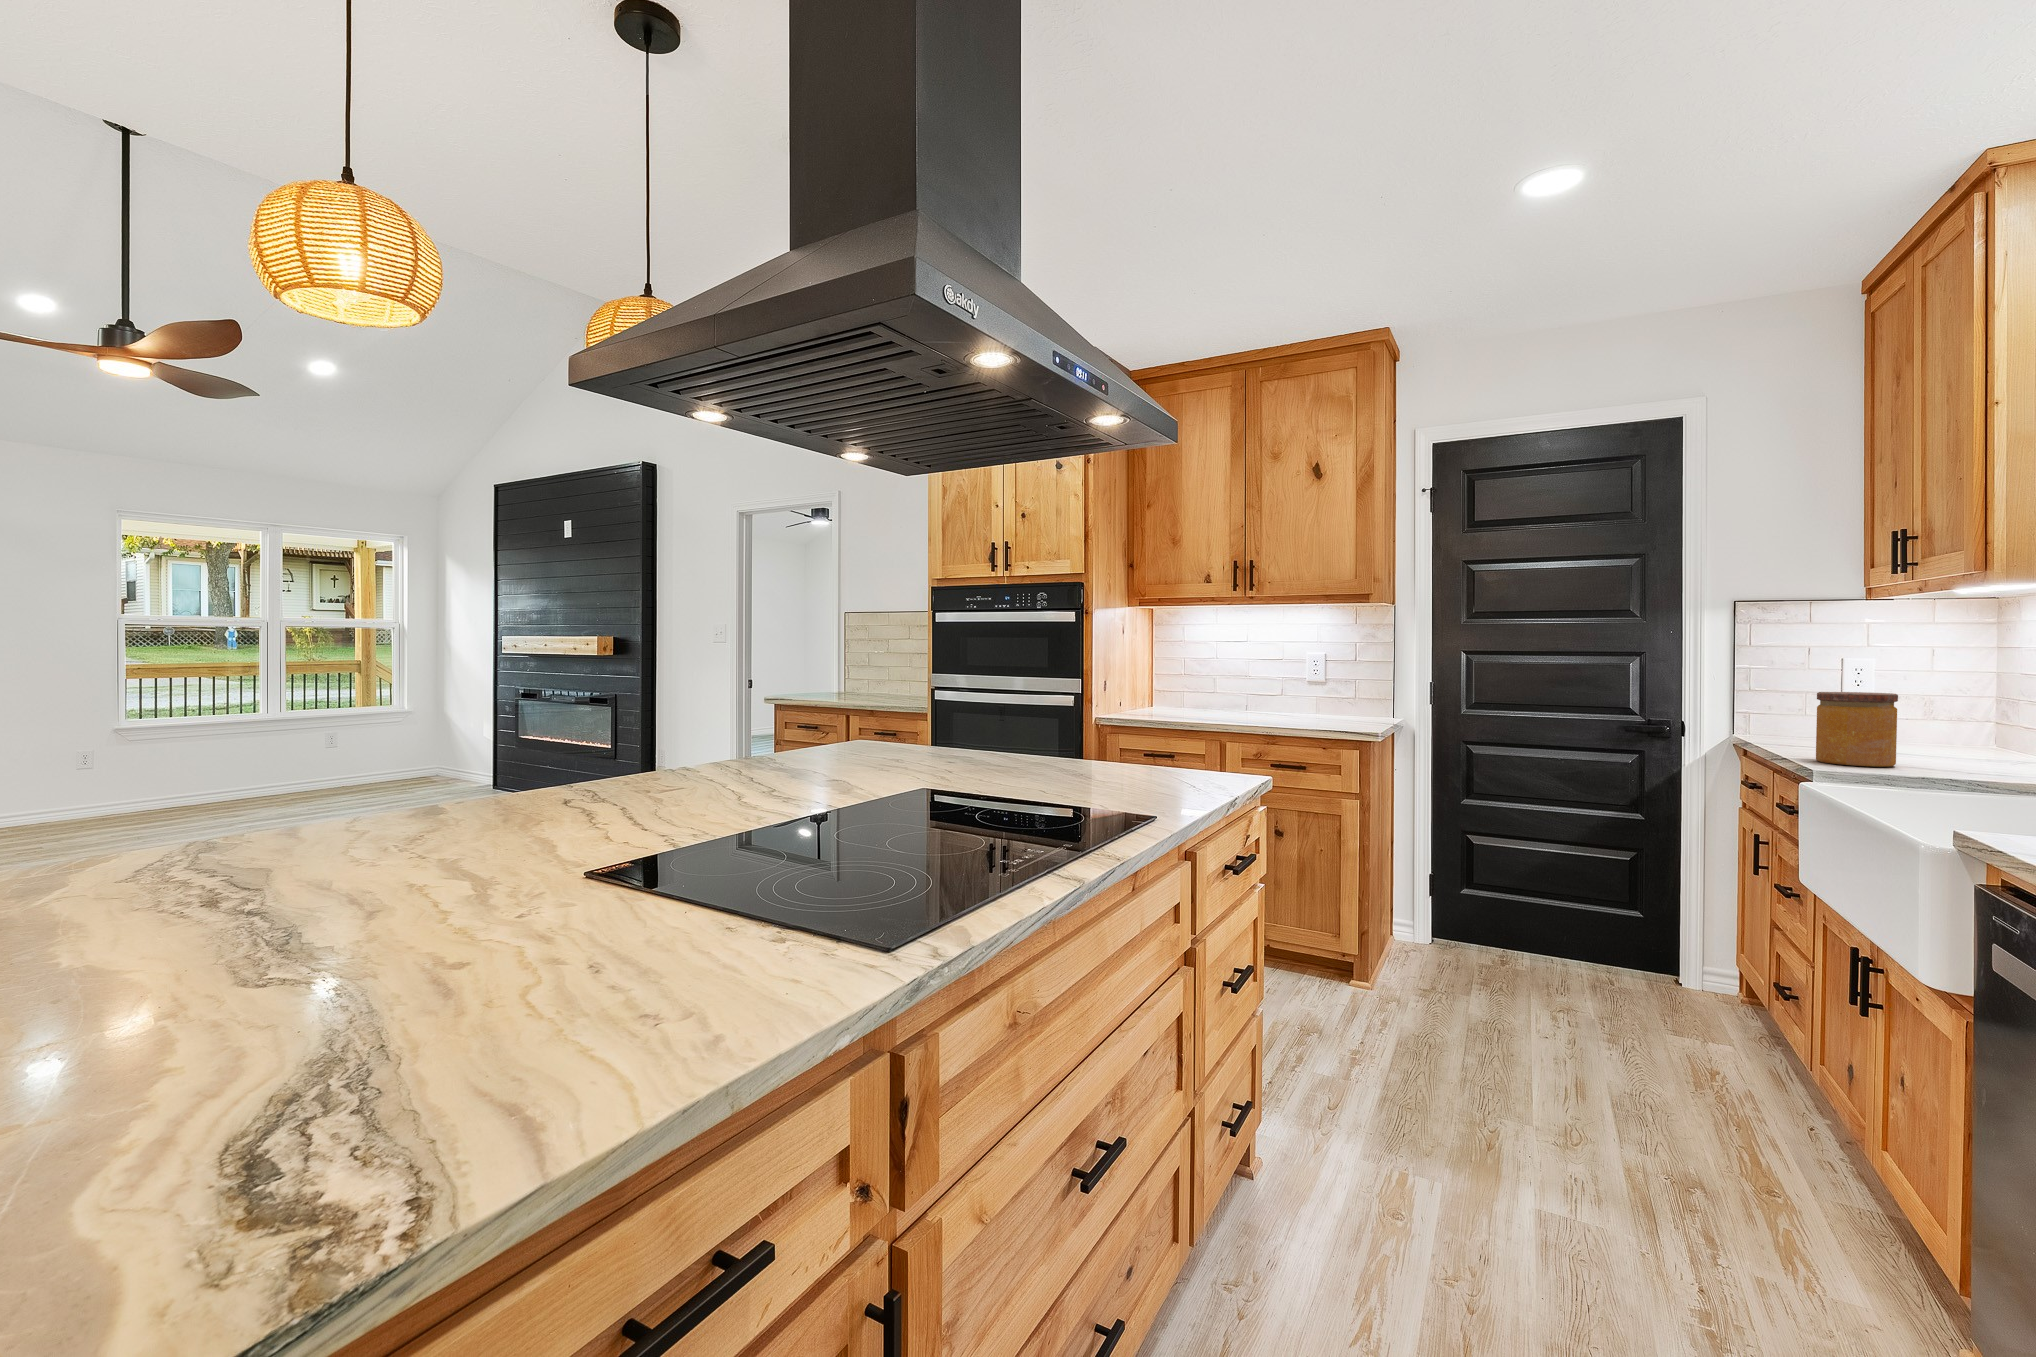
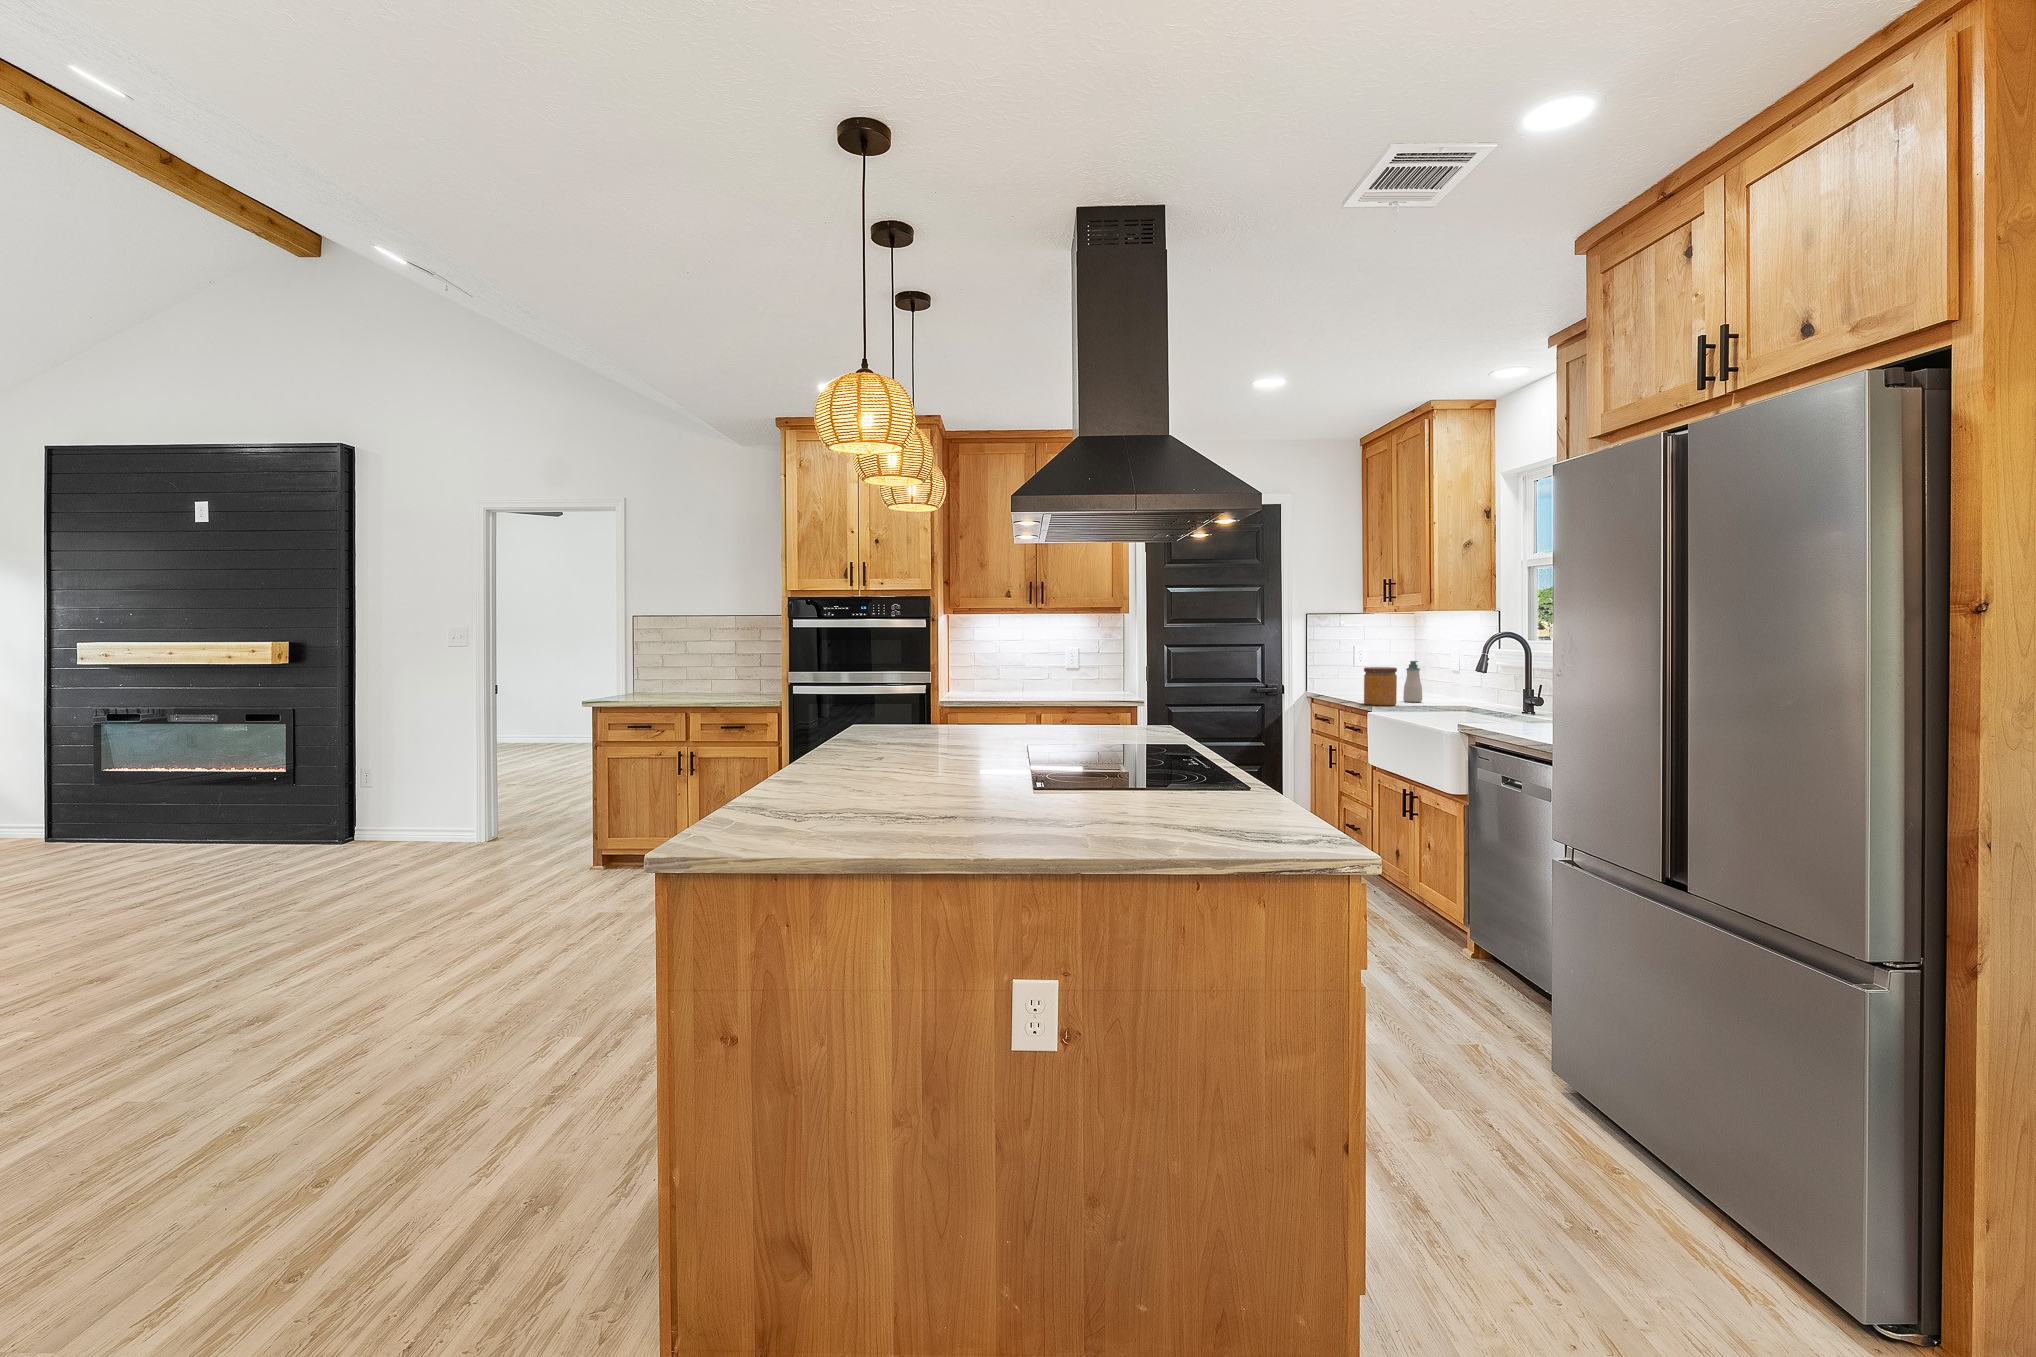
soap bottle: none [1930,683,1981,765] -> present [1403,661,1422,702]

